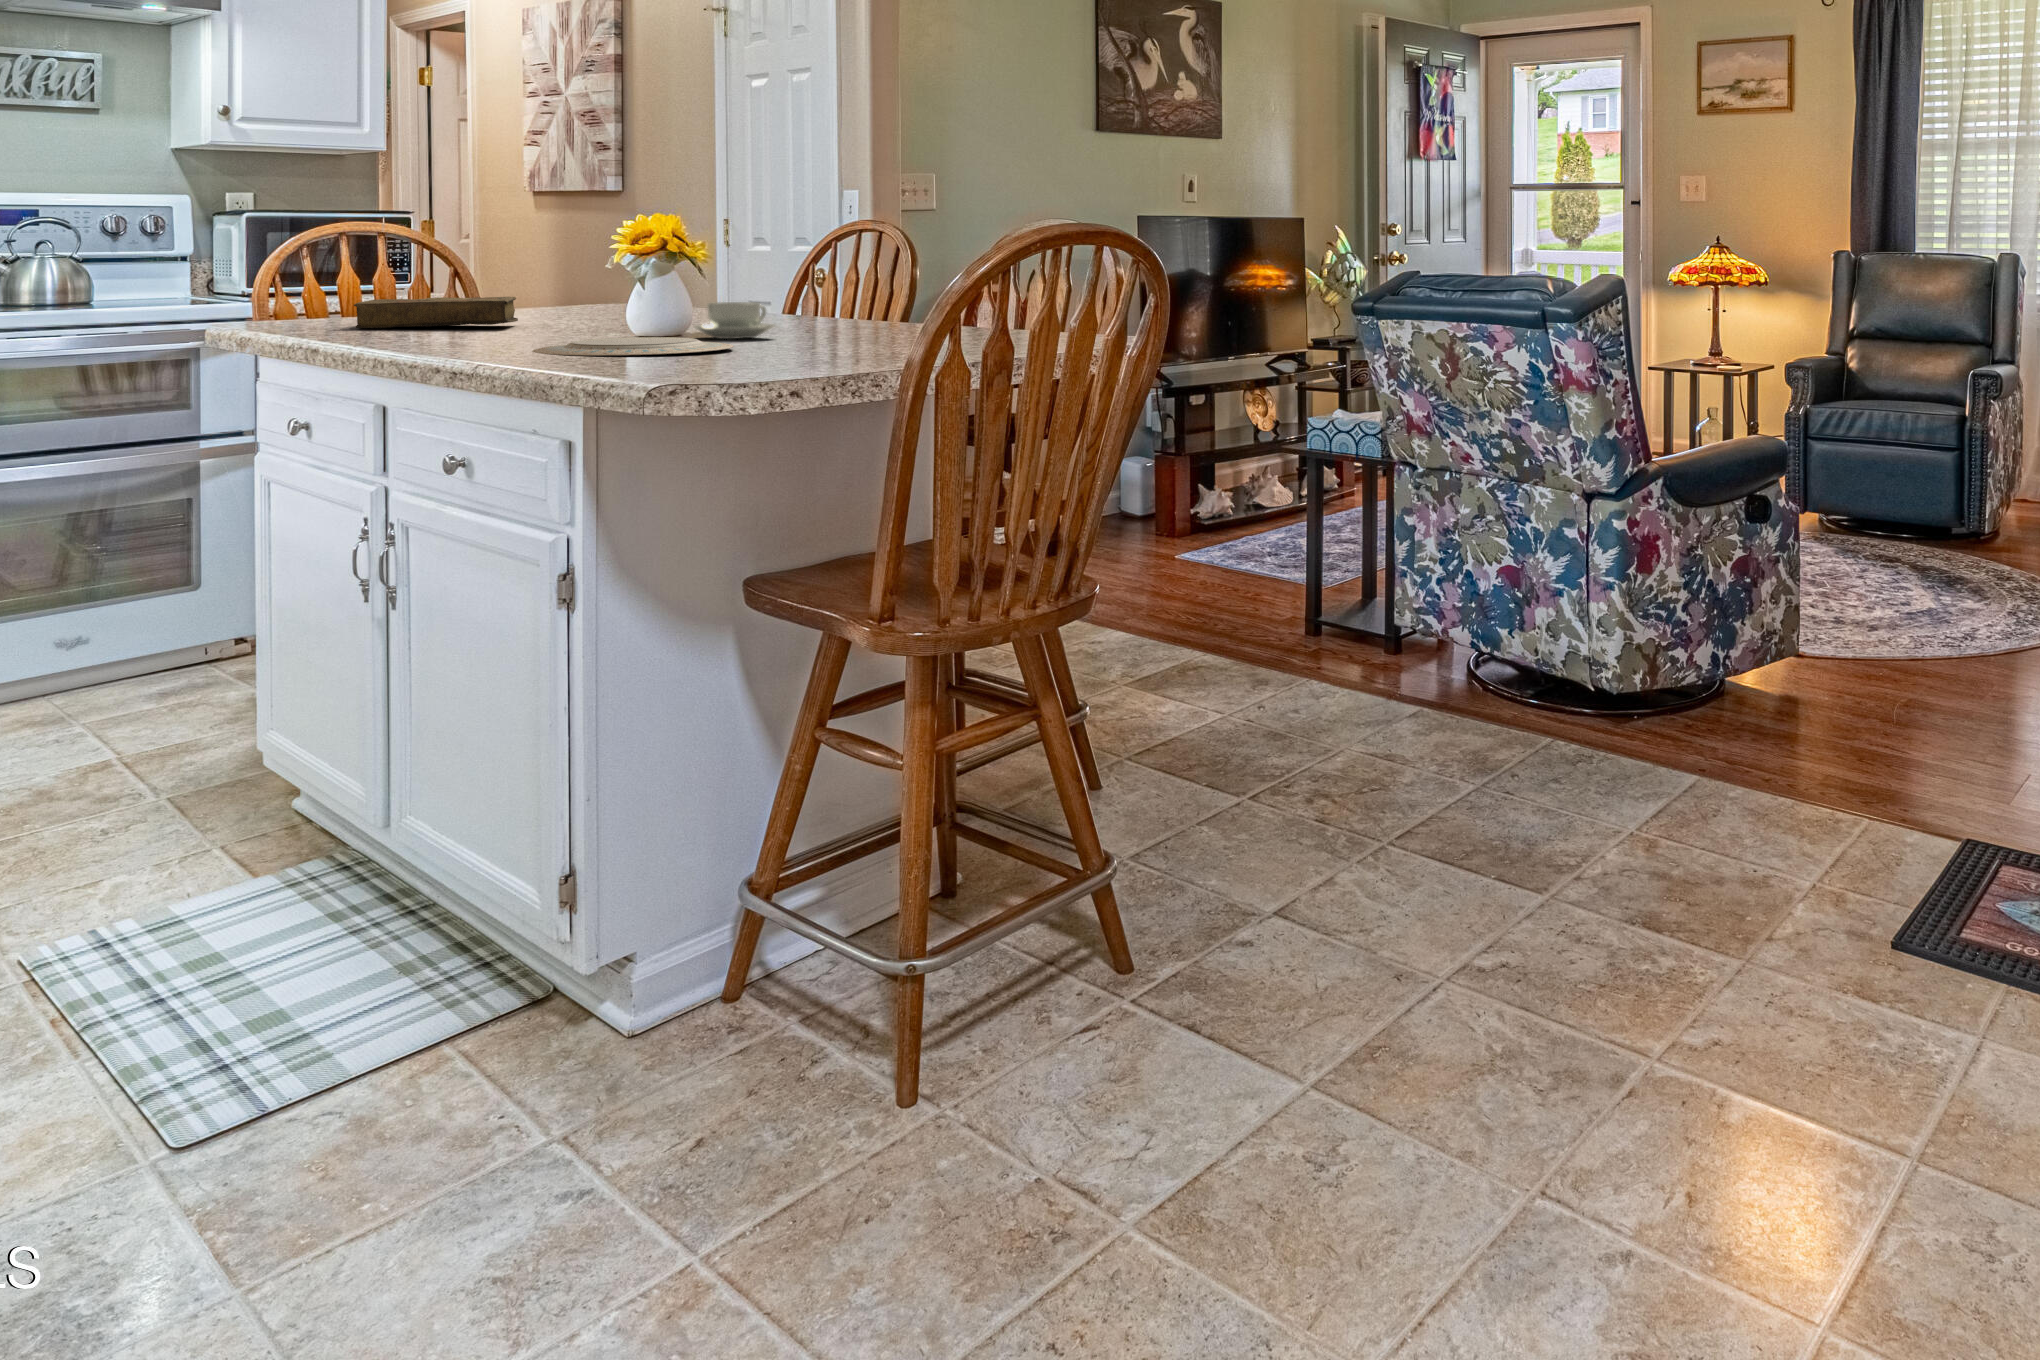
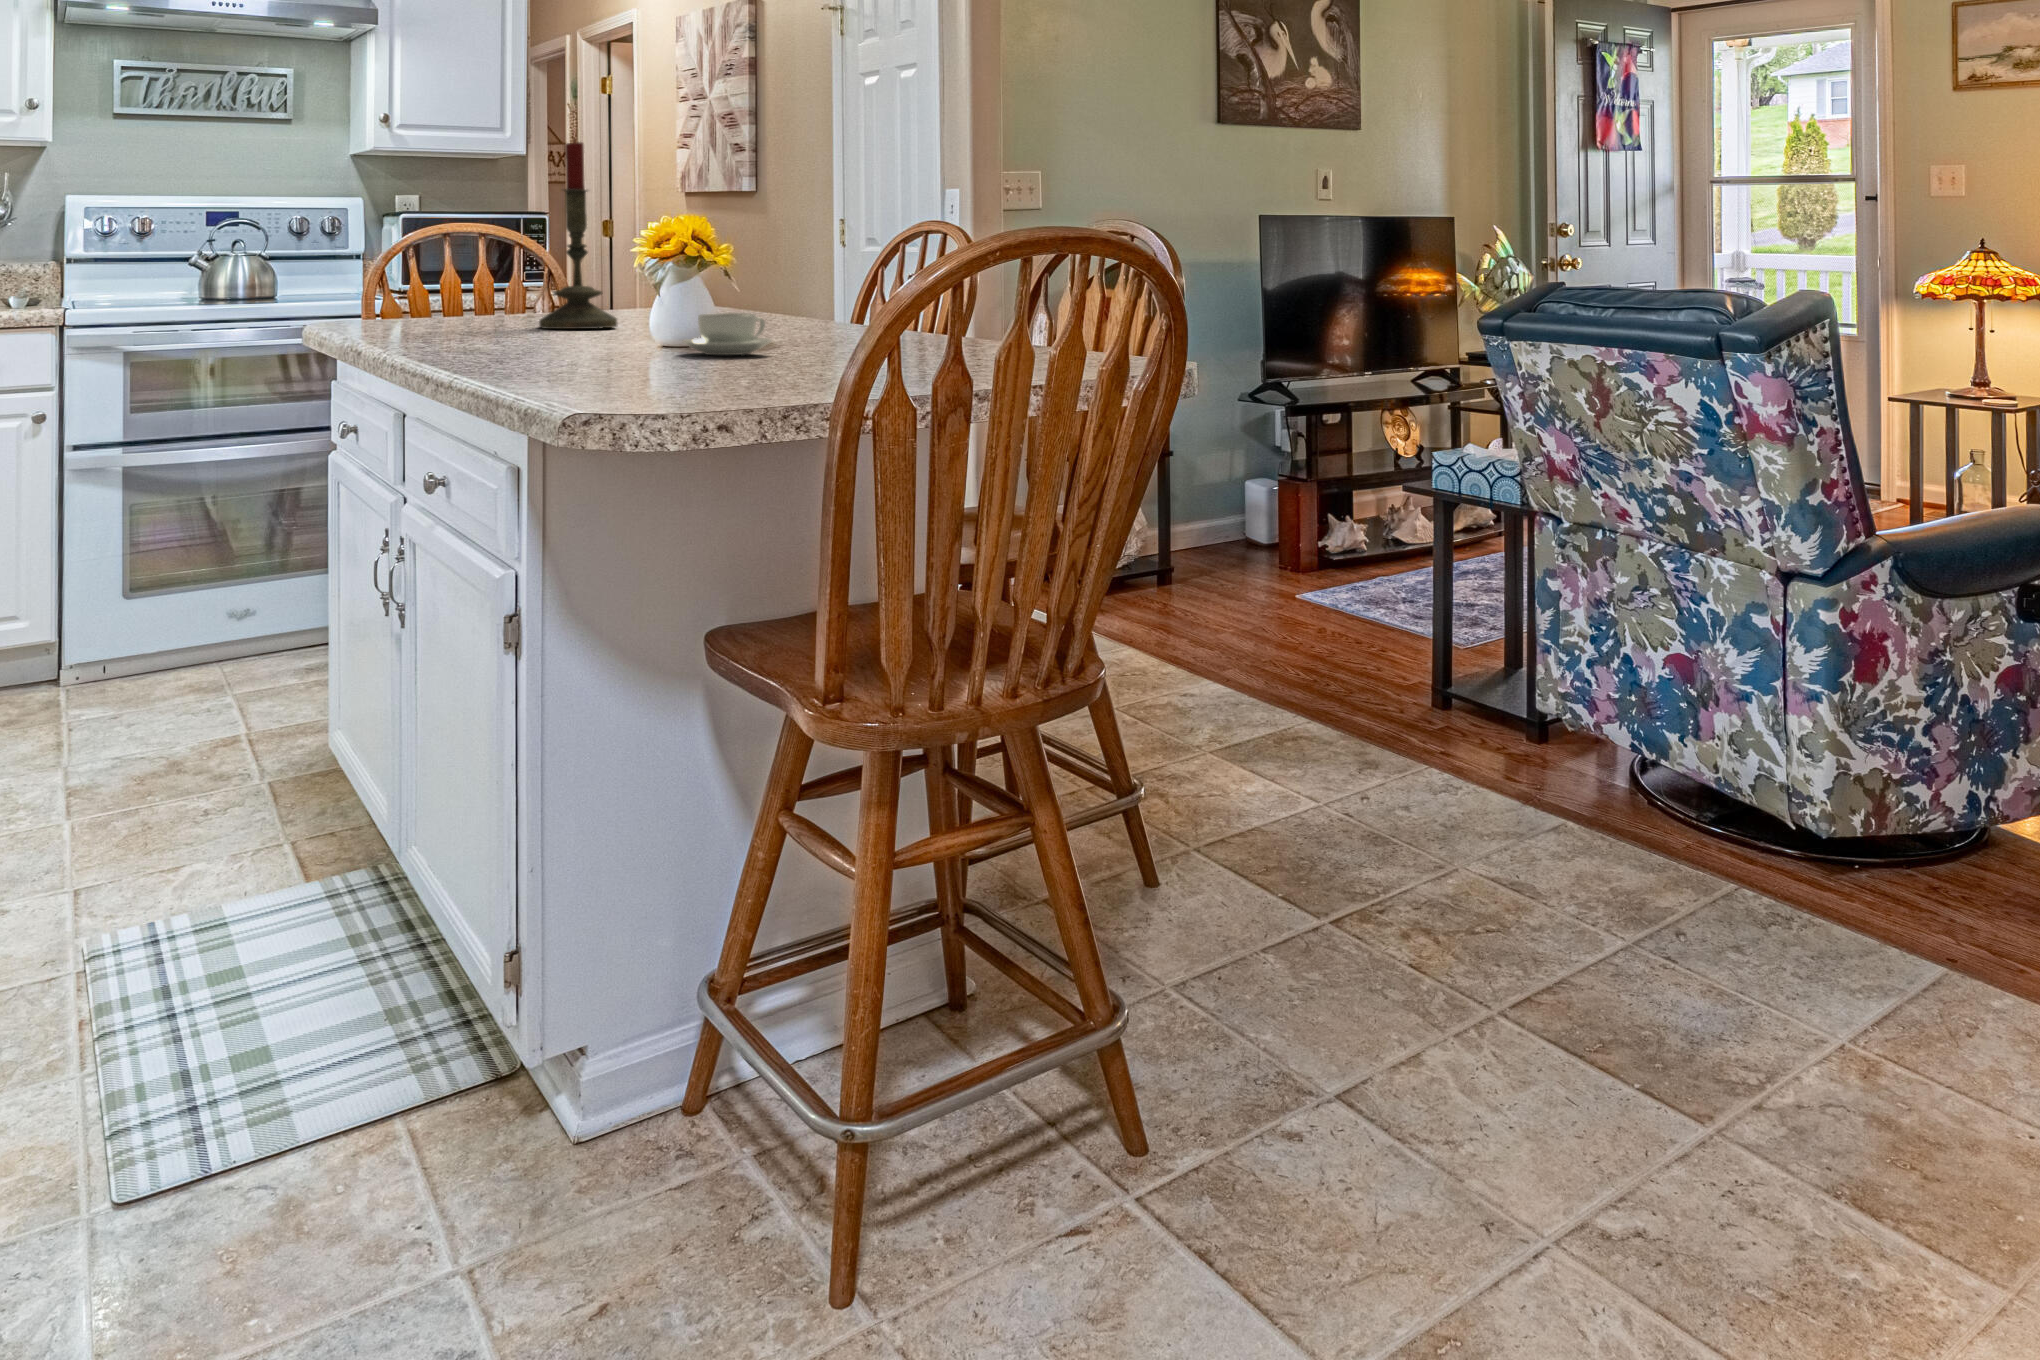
candle: none [499,138,577,321] -> present [539,142,618,329]
book: present [354,297,518,329] -> none [367,304,540,336]
plate: present [532,337,734,356] -> none [470,355,694,377]

